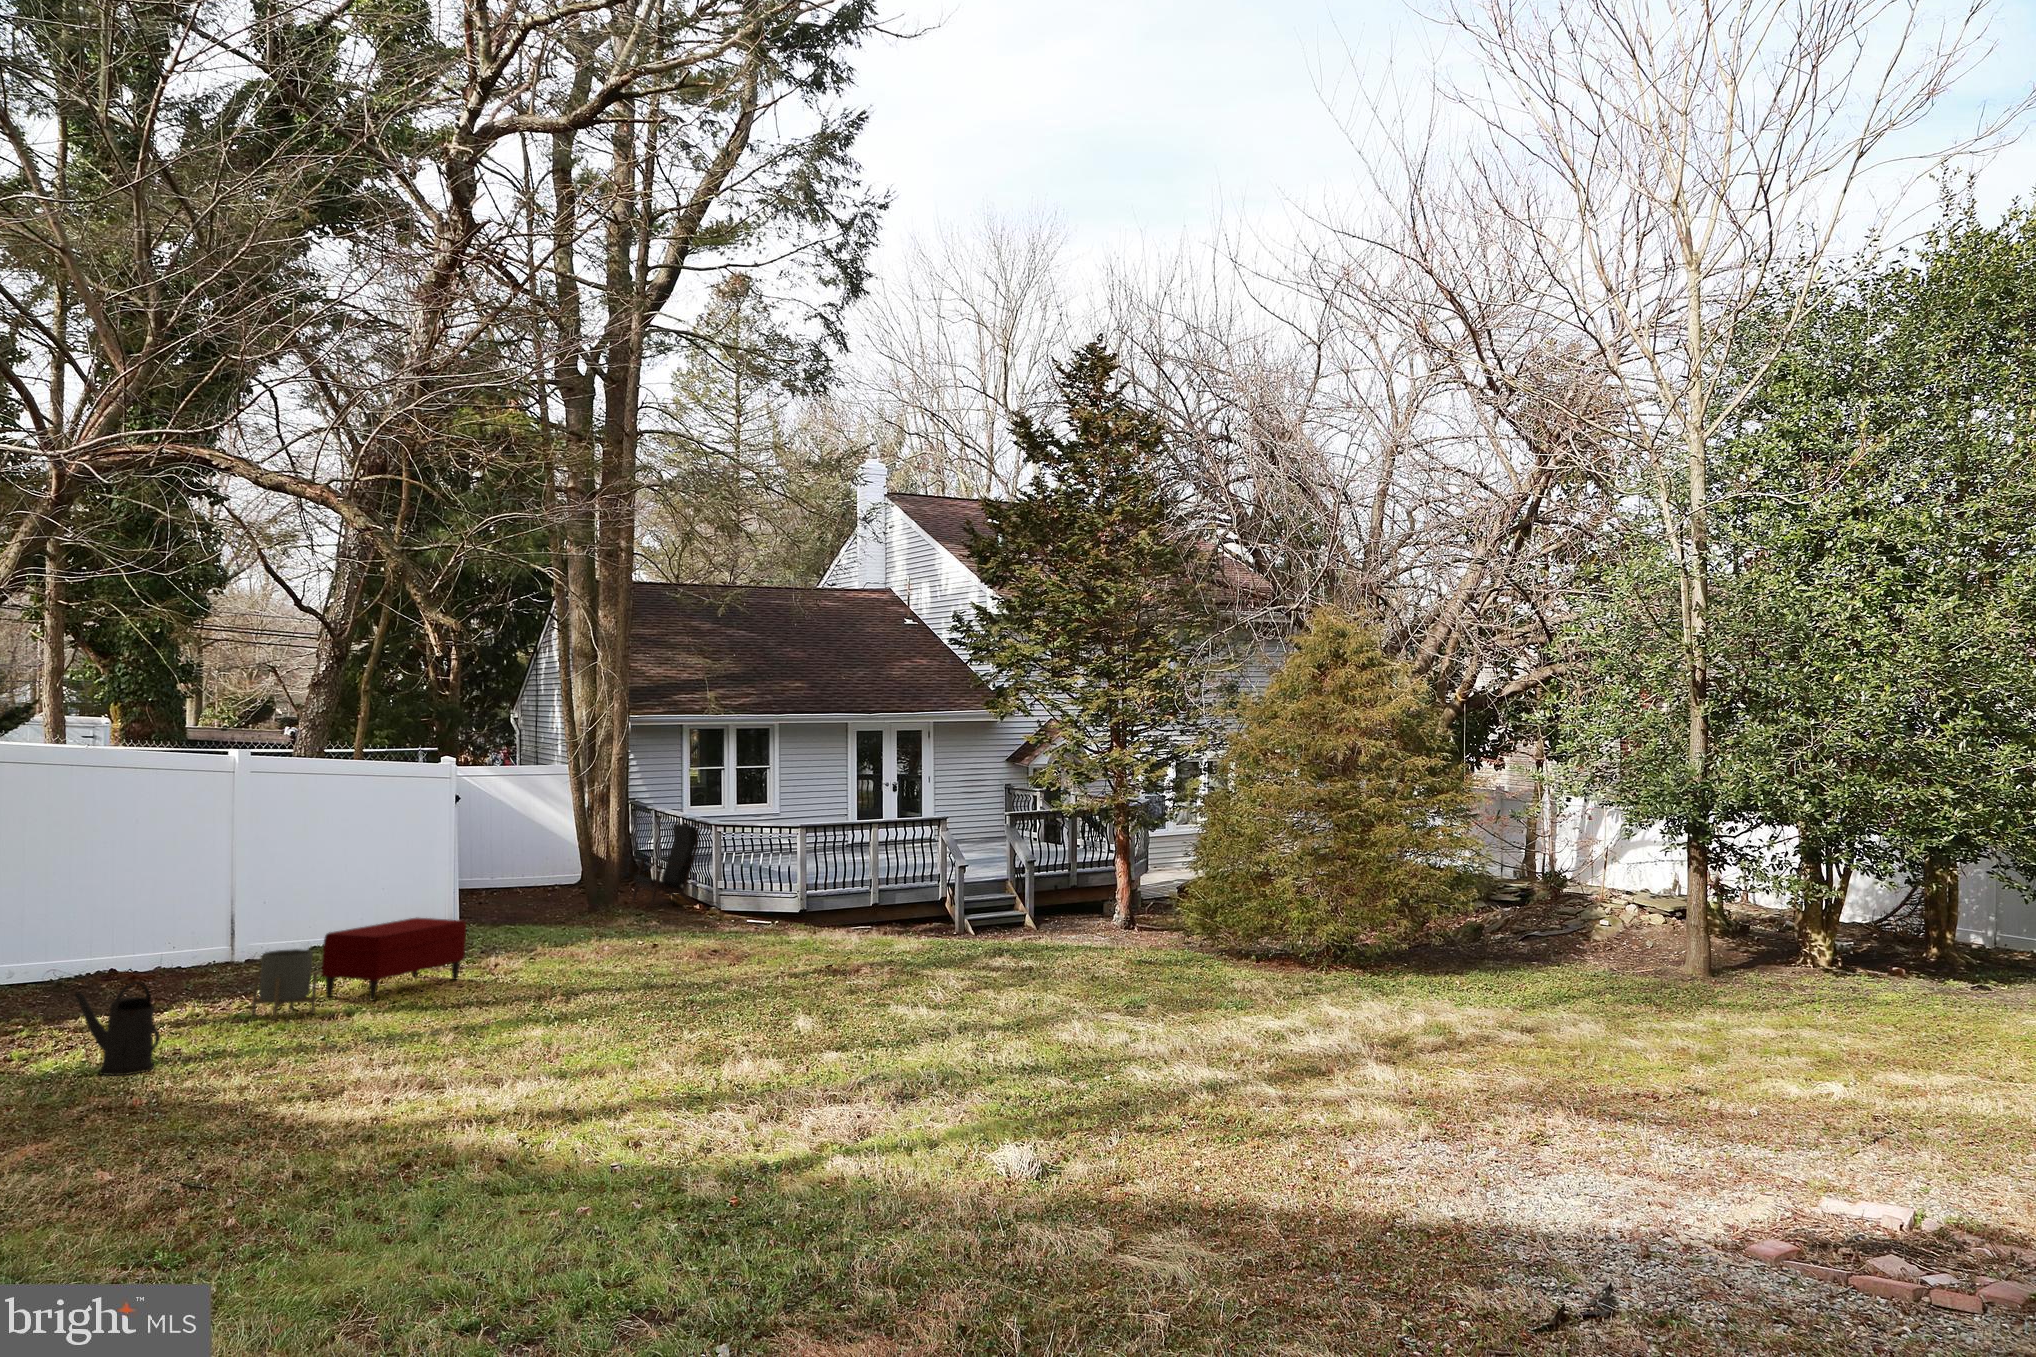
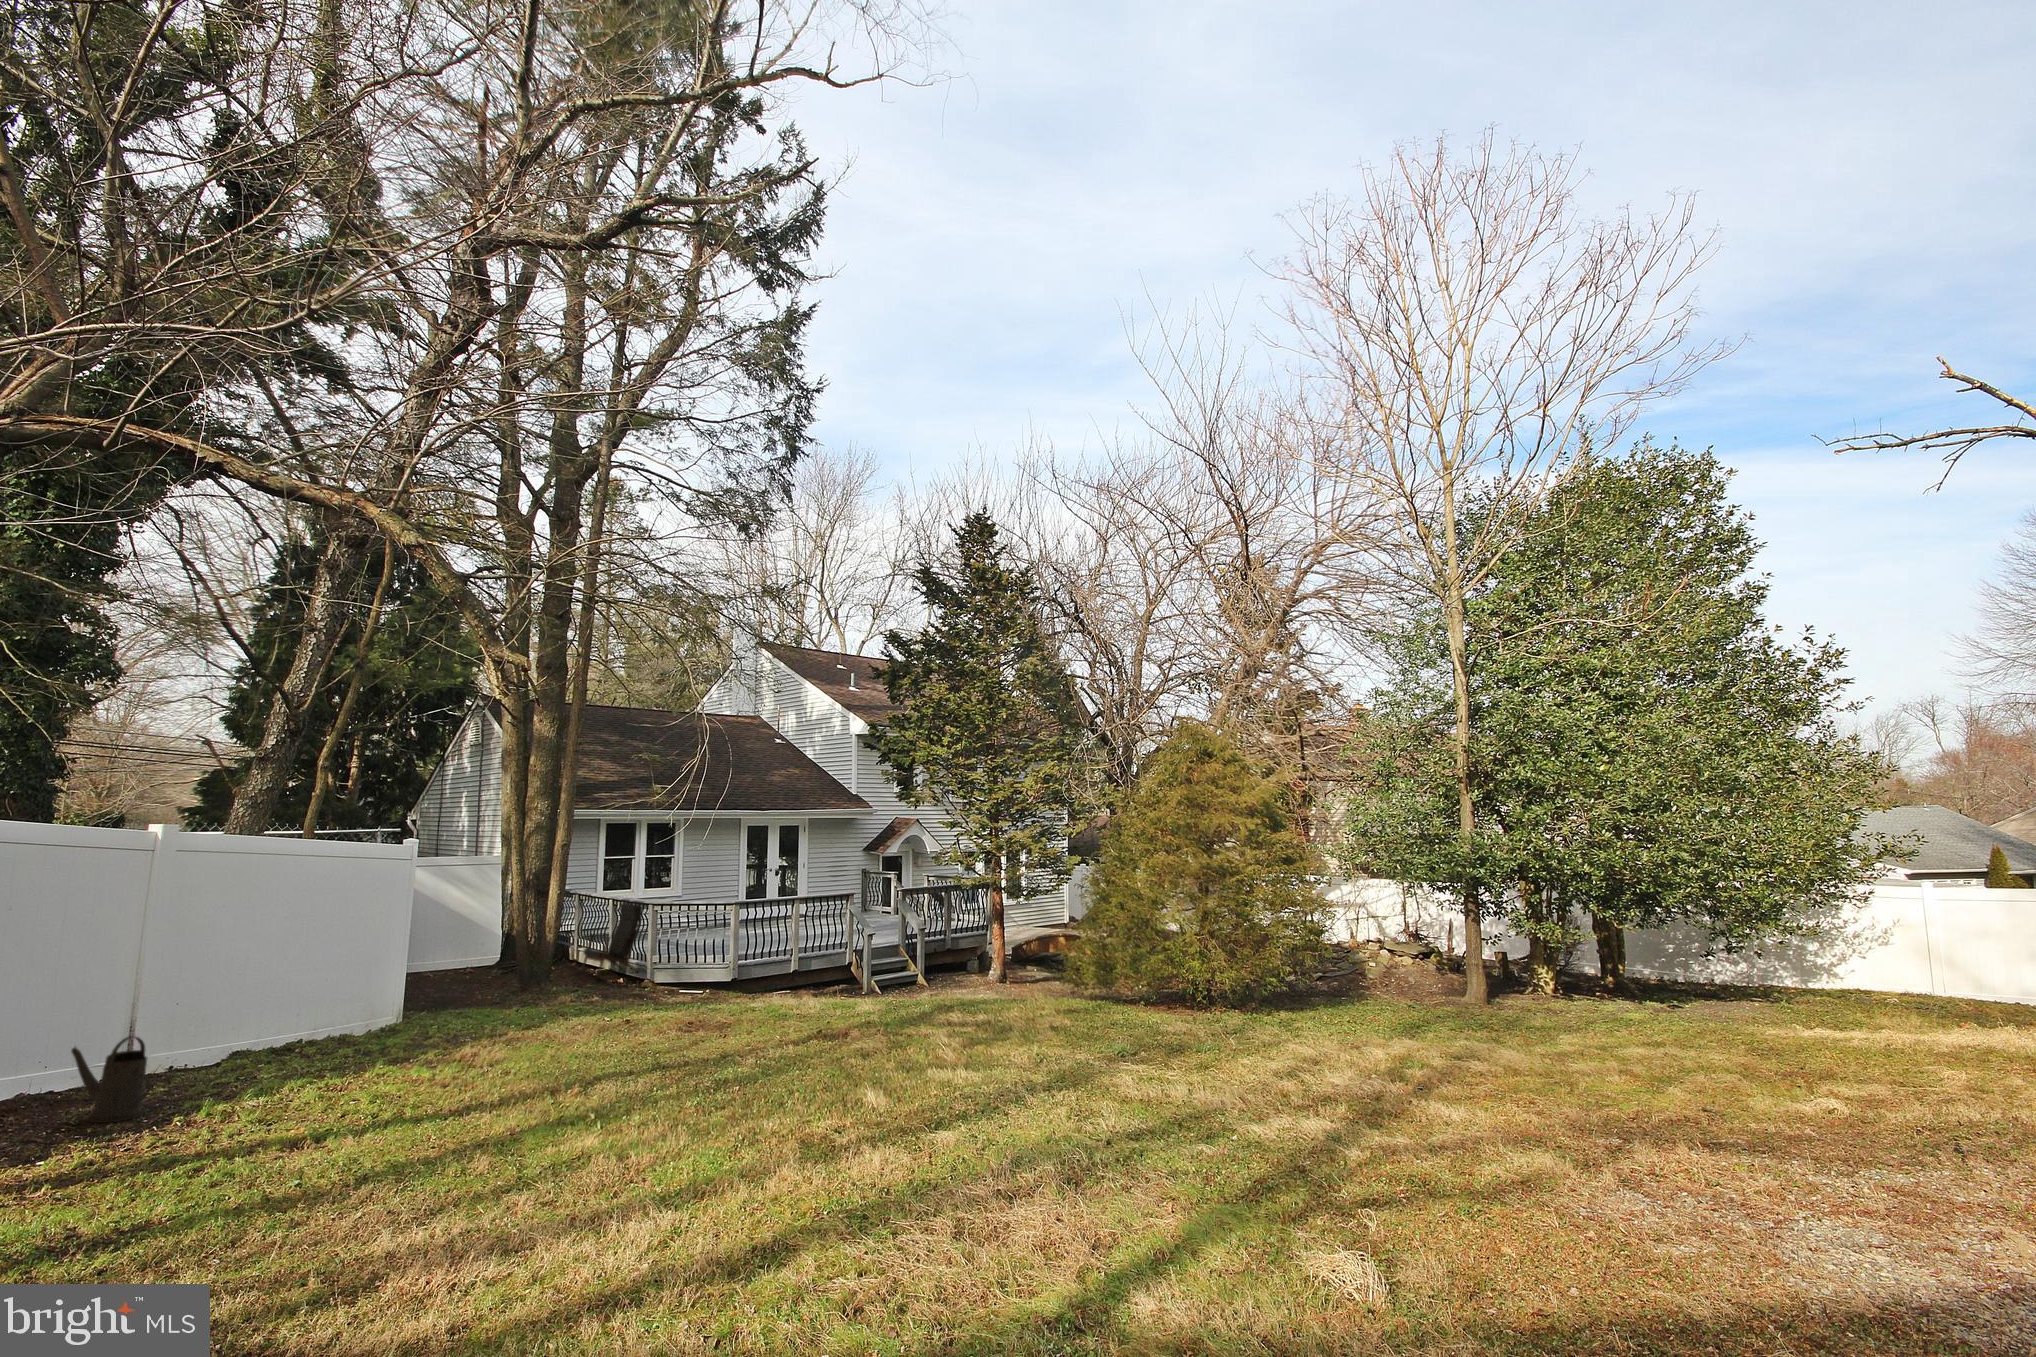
bench: present [322,918,466,1001] -> none [301,982,437,1055]
planter: present [252,949,317,1020] -> none [234,1009,300,1073]

